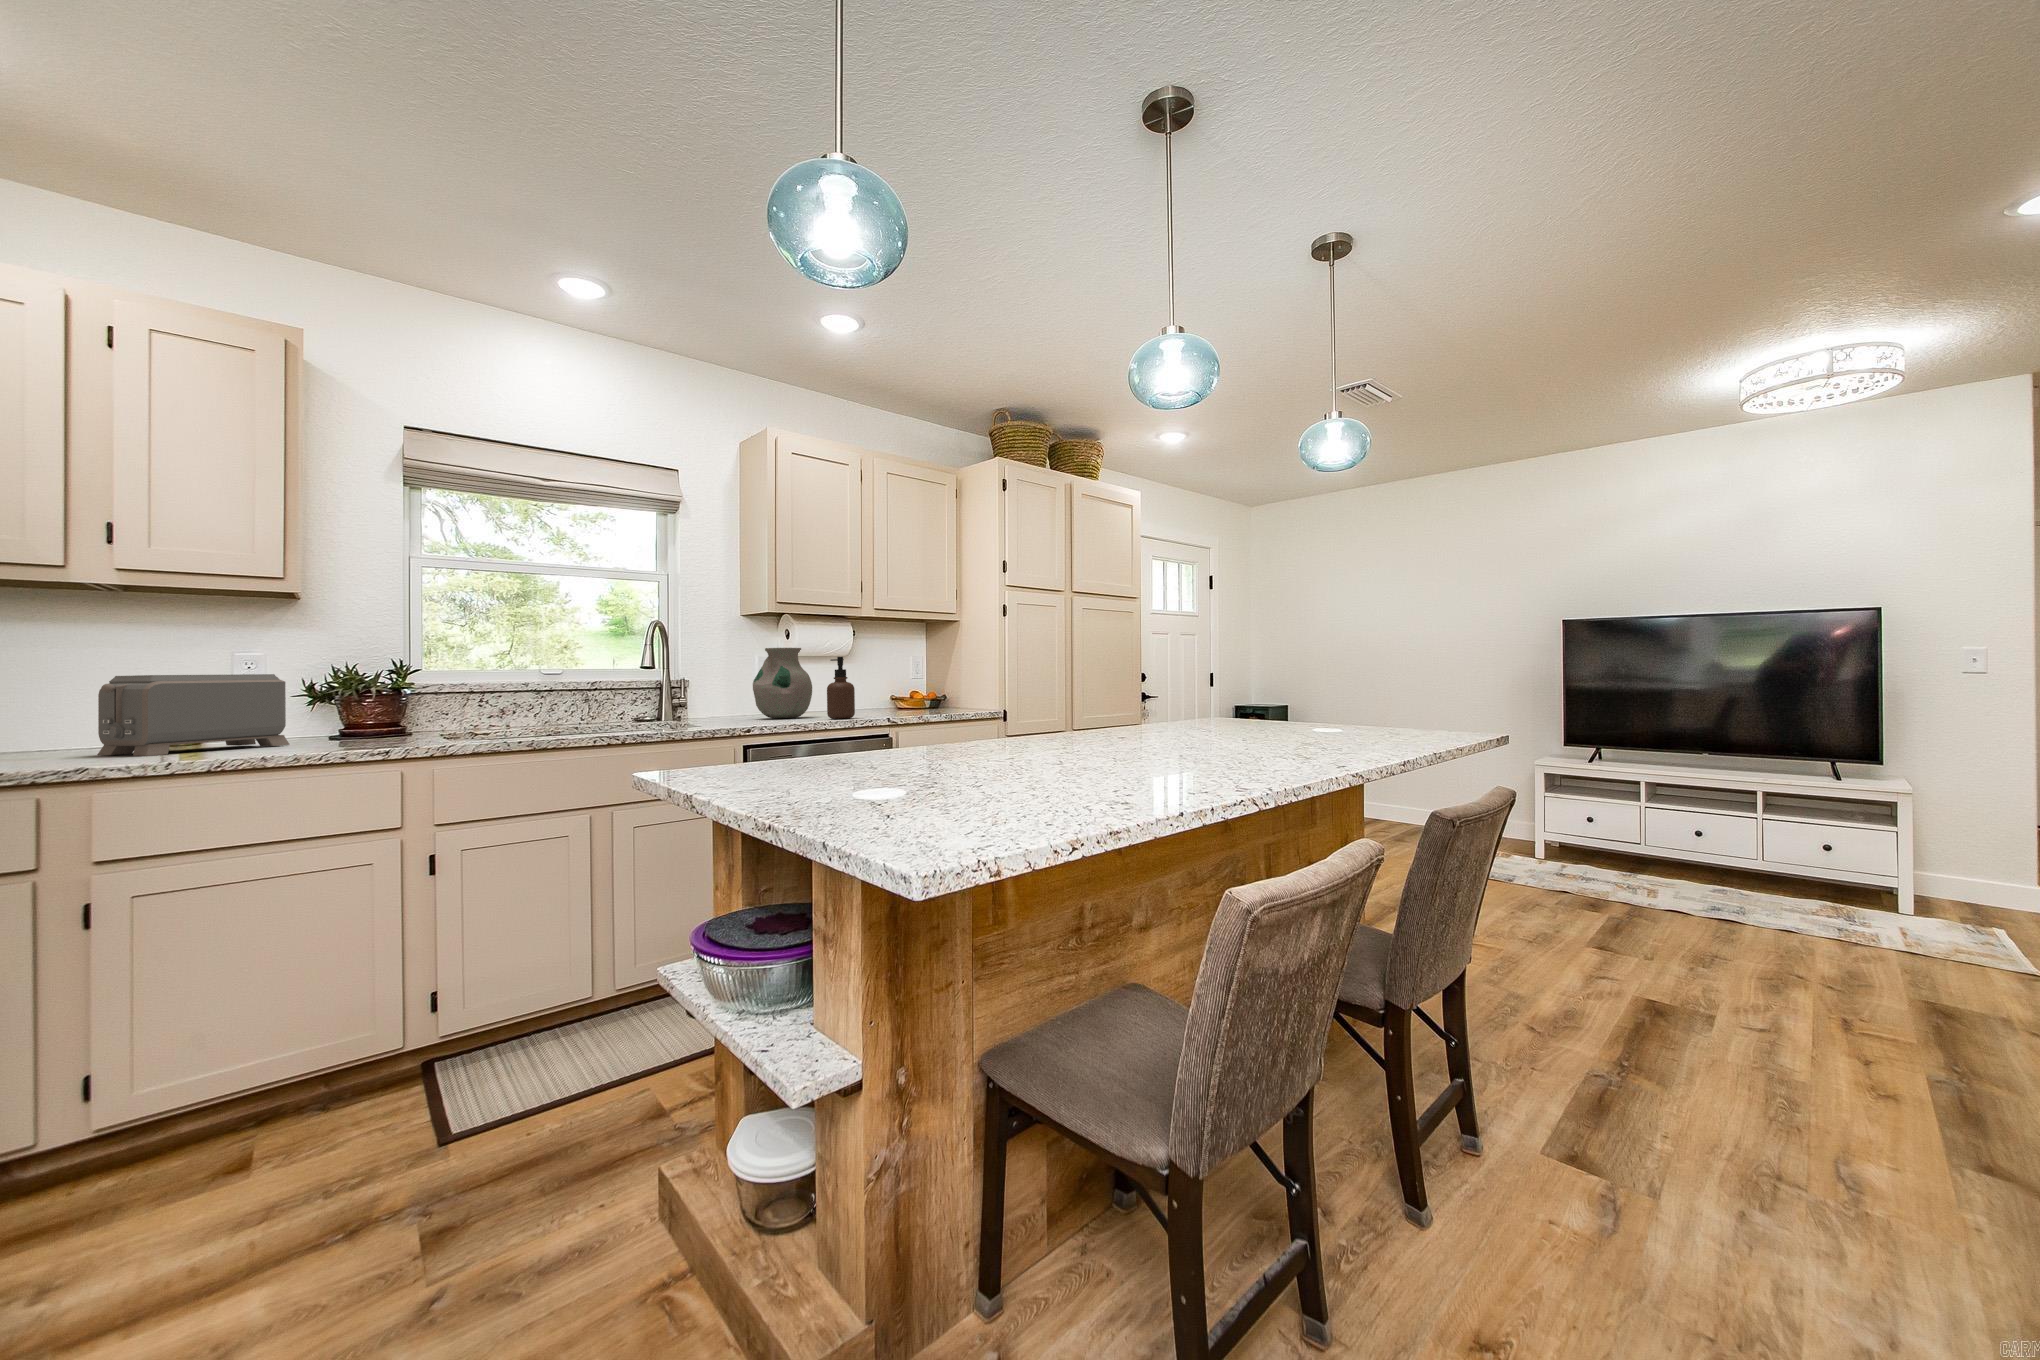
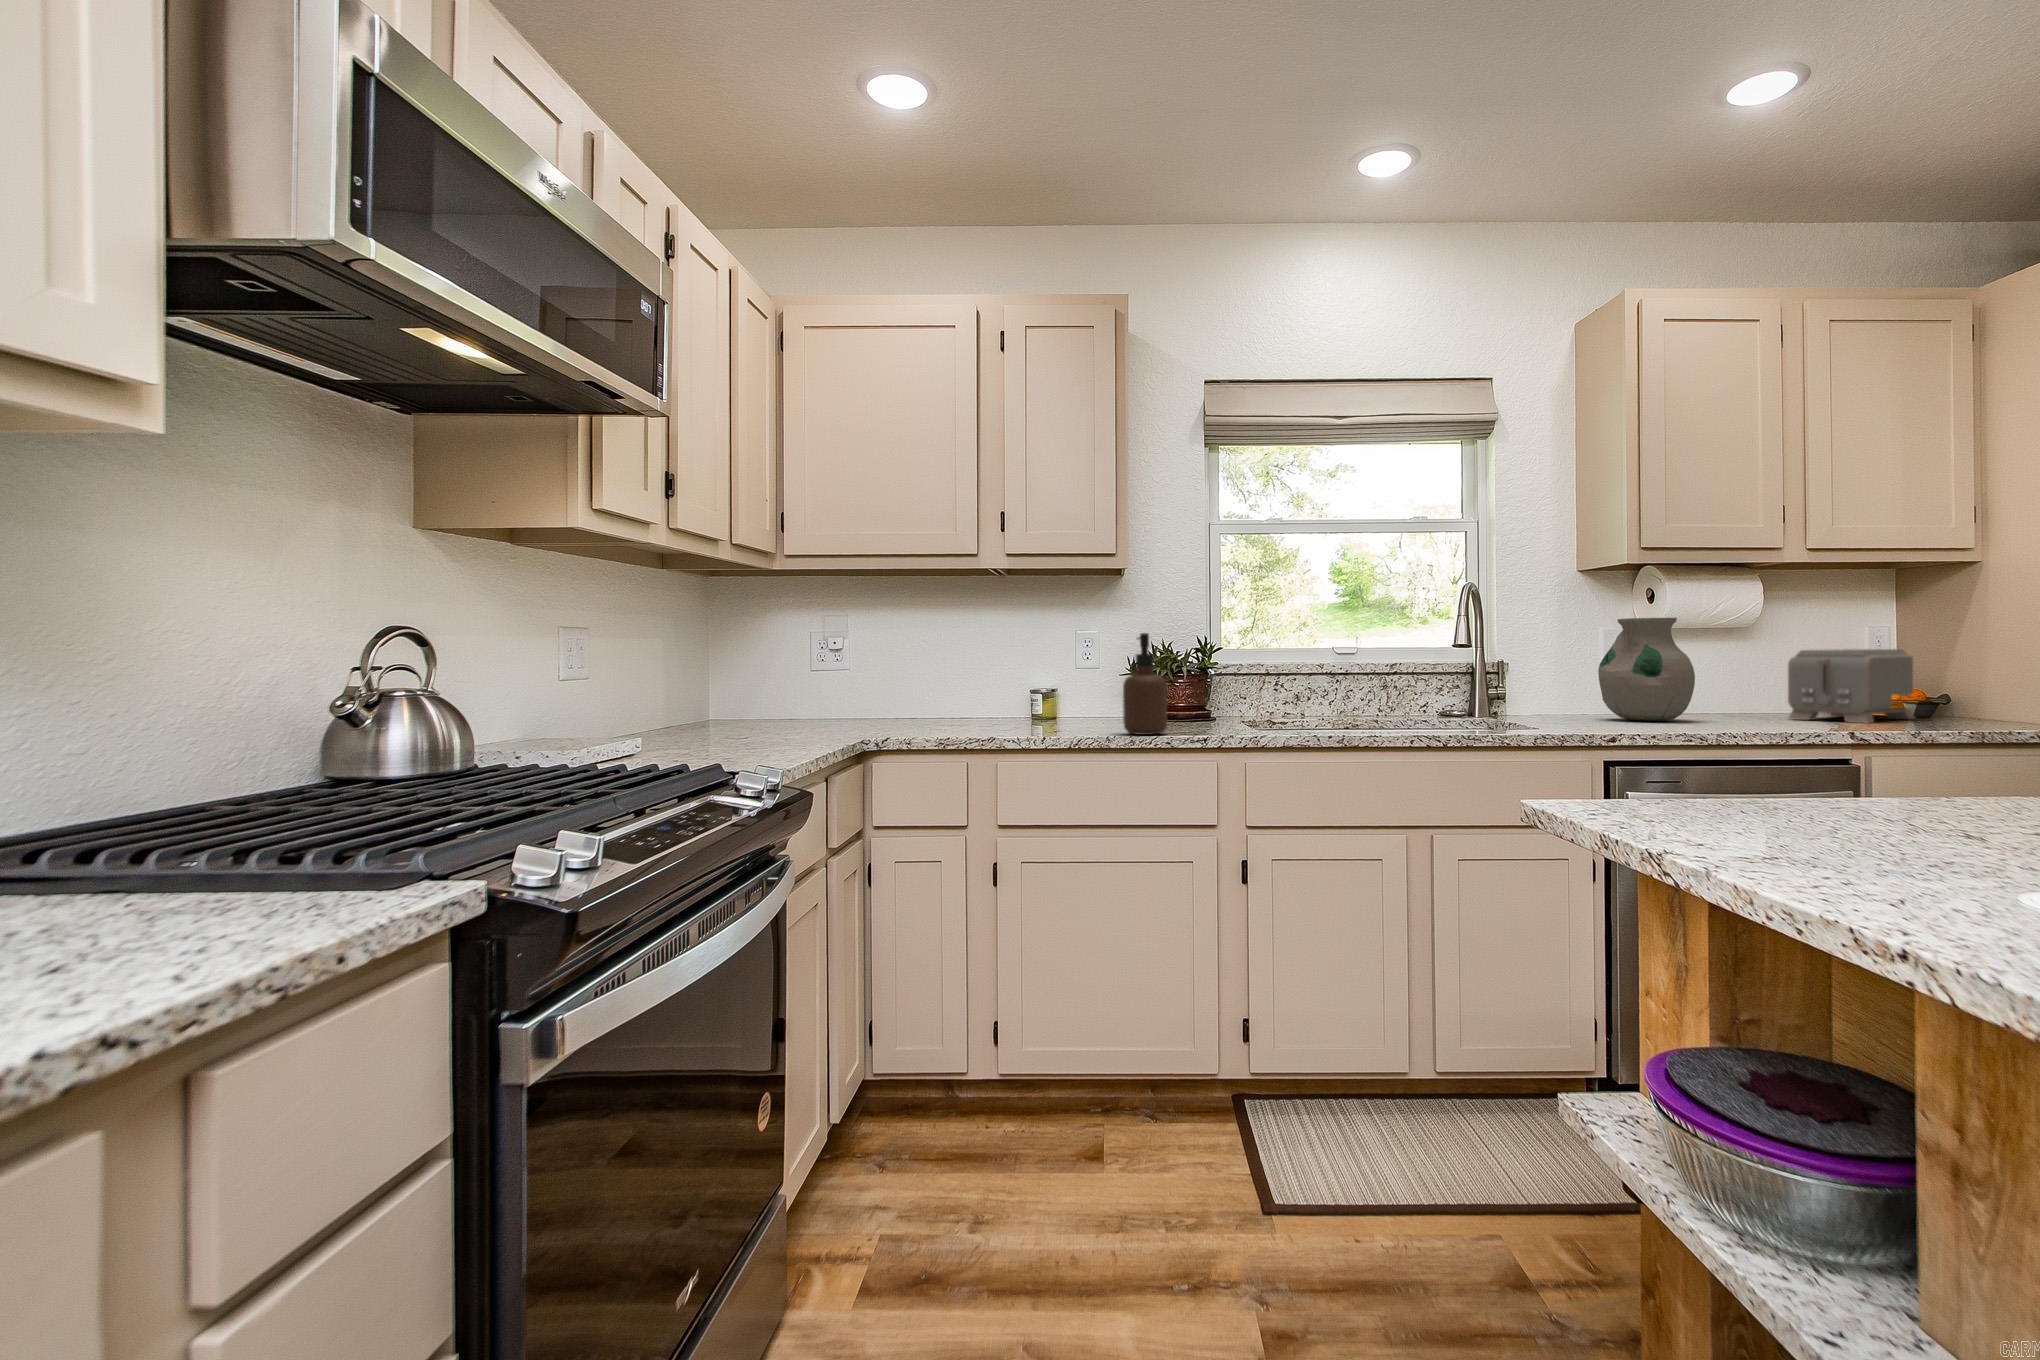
soap dispenser: present [827,657,855,719] -> present [1123,633,1167,735]
toaster: present [97,674,289,756] -> present [1788,649,1915,723]

